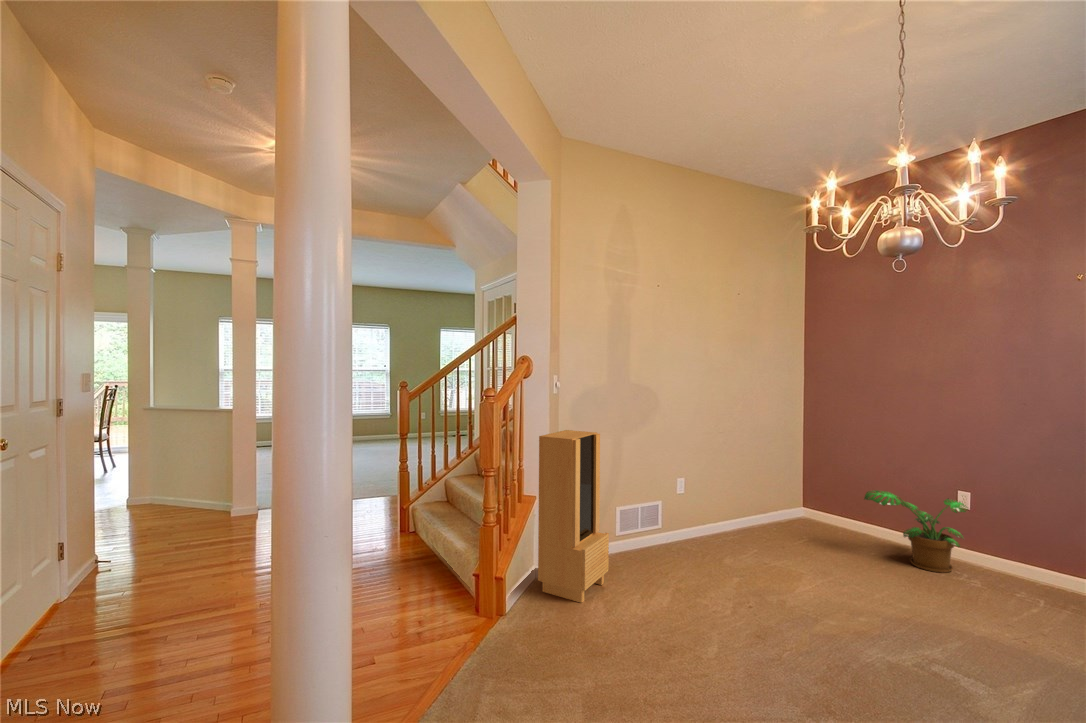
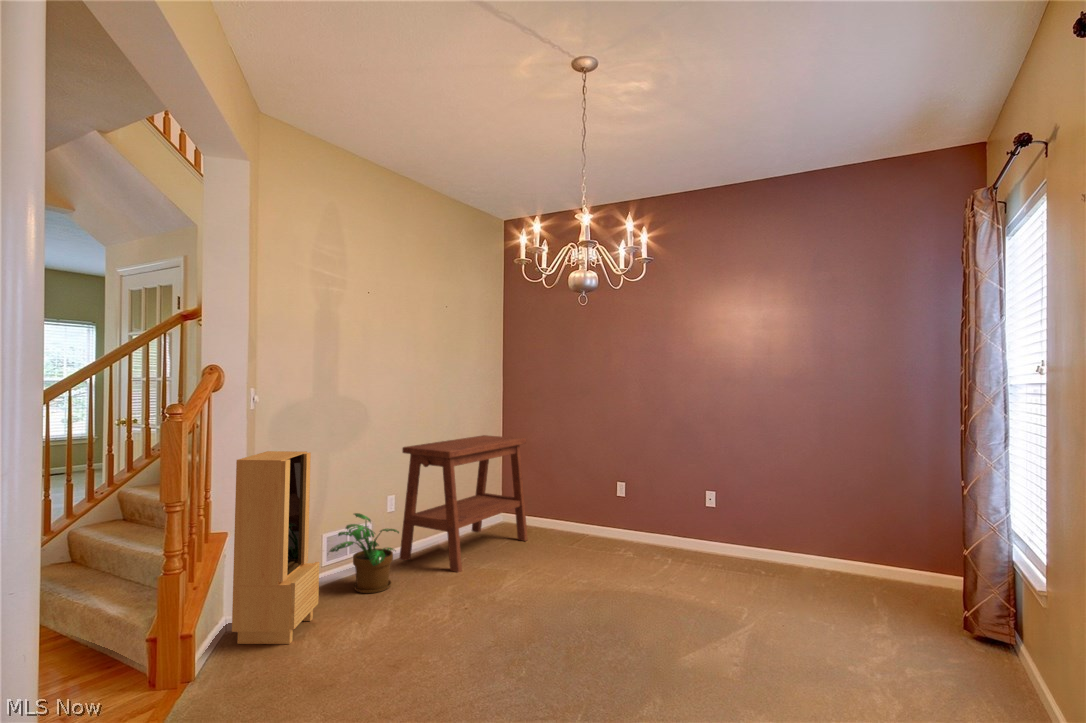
side table: none [689,426,832,566] -> present [400,435,528,572]
potted plant: present [864,490,968,573] -> present [329,513,399,593]

